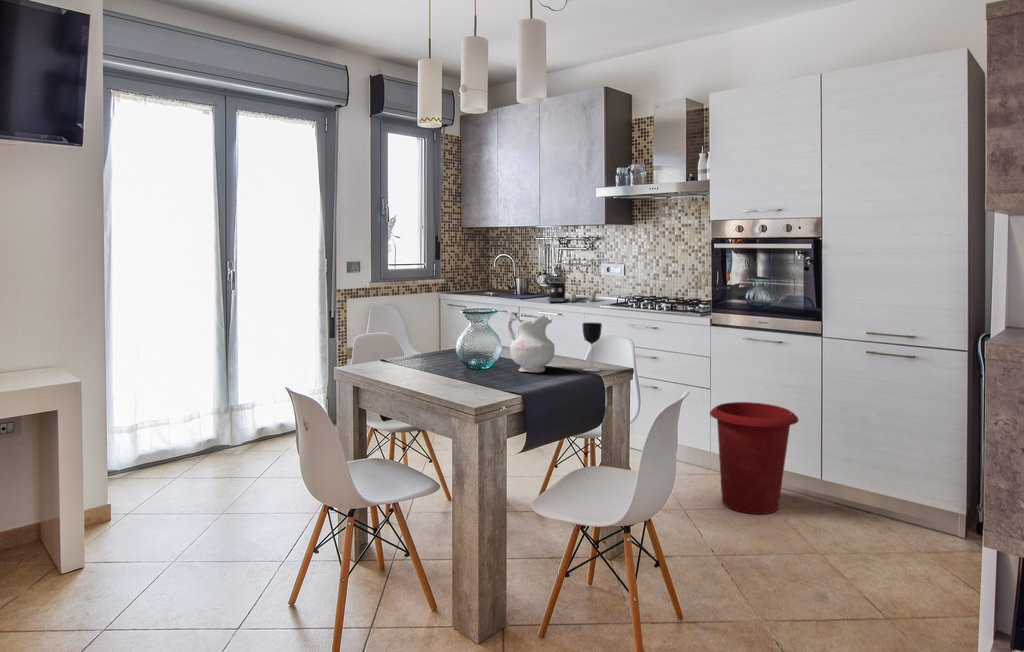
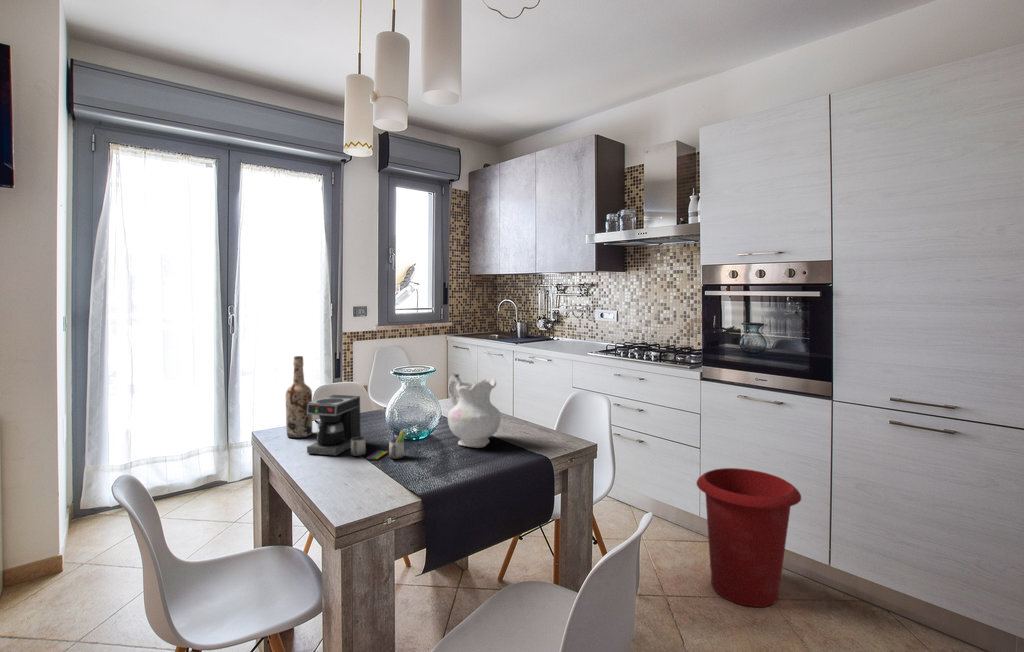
coffee maker: present [548,277,597,302] -> present [306,395,407,459]
wine bottle: none [363,299,385,370] -> present [286,356,312,438]
wine glass: present [583,322,602,371] -> none [533,387,556,447]

